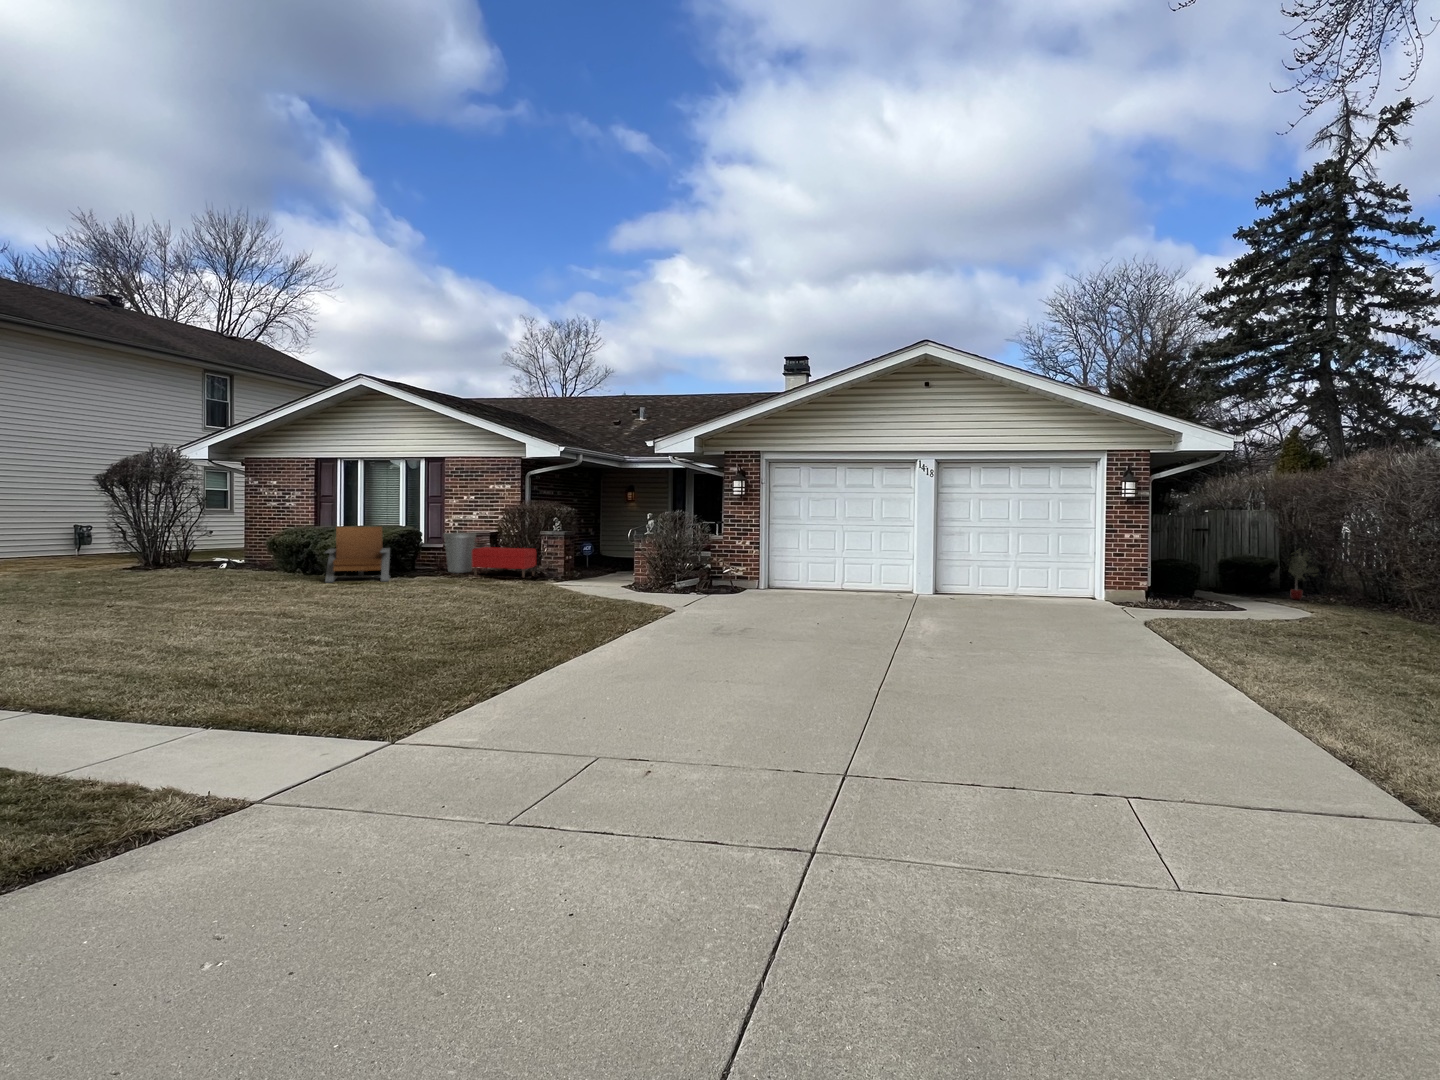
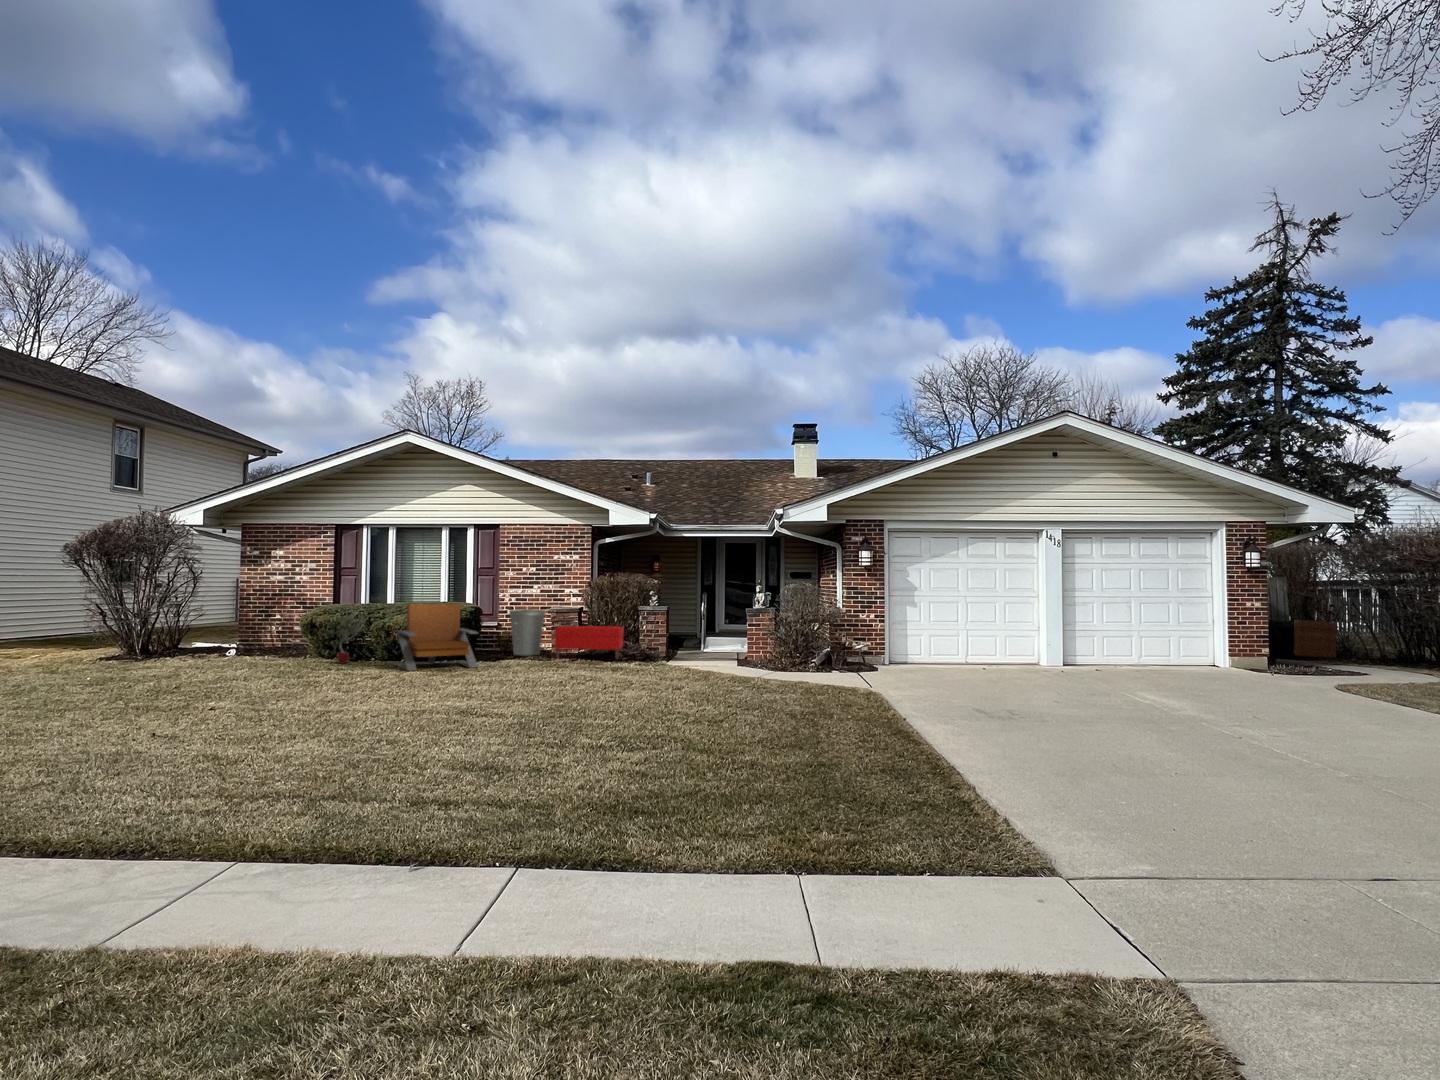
potted tree: present [1289,550,1318,600] -> present [325,608,363,664]
wooden crate: none [1221,553,1272,594] -> present [1294,620,1336,658]

